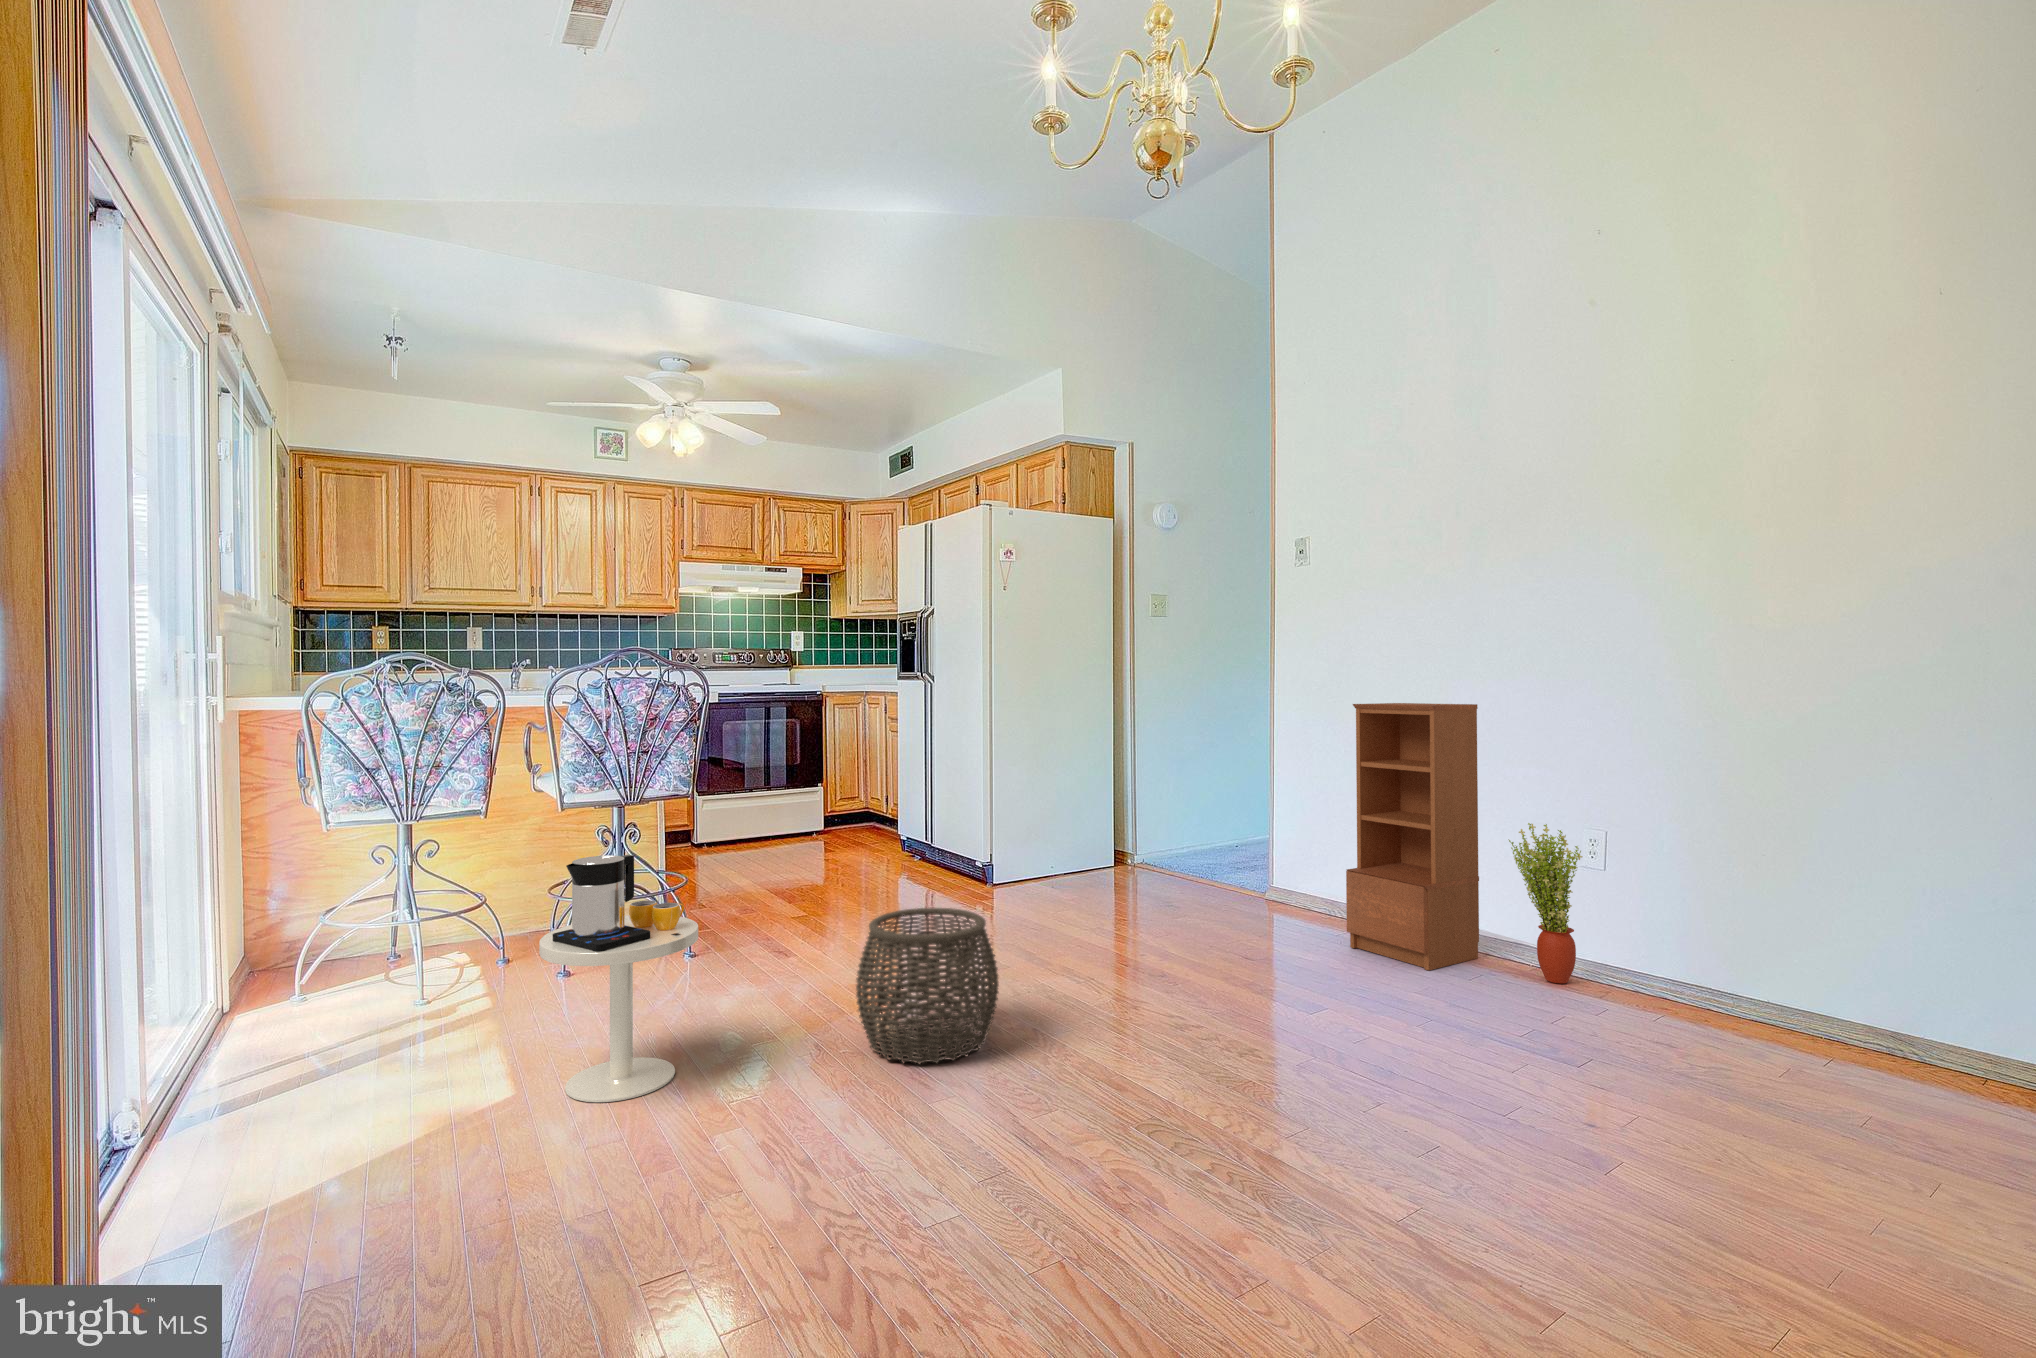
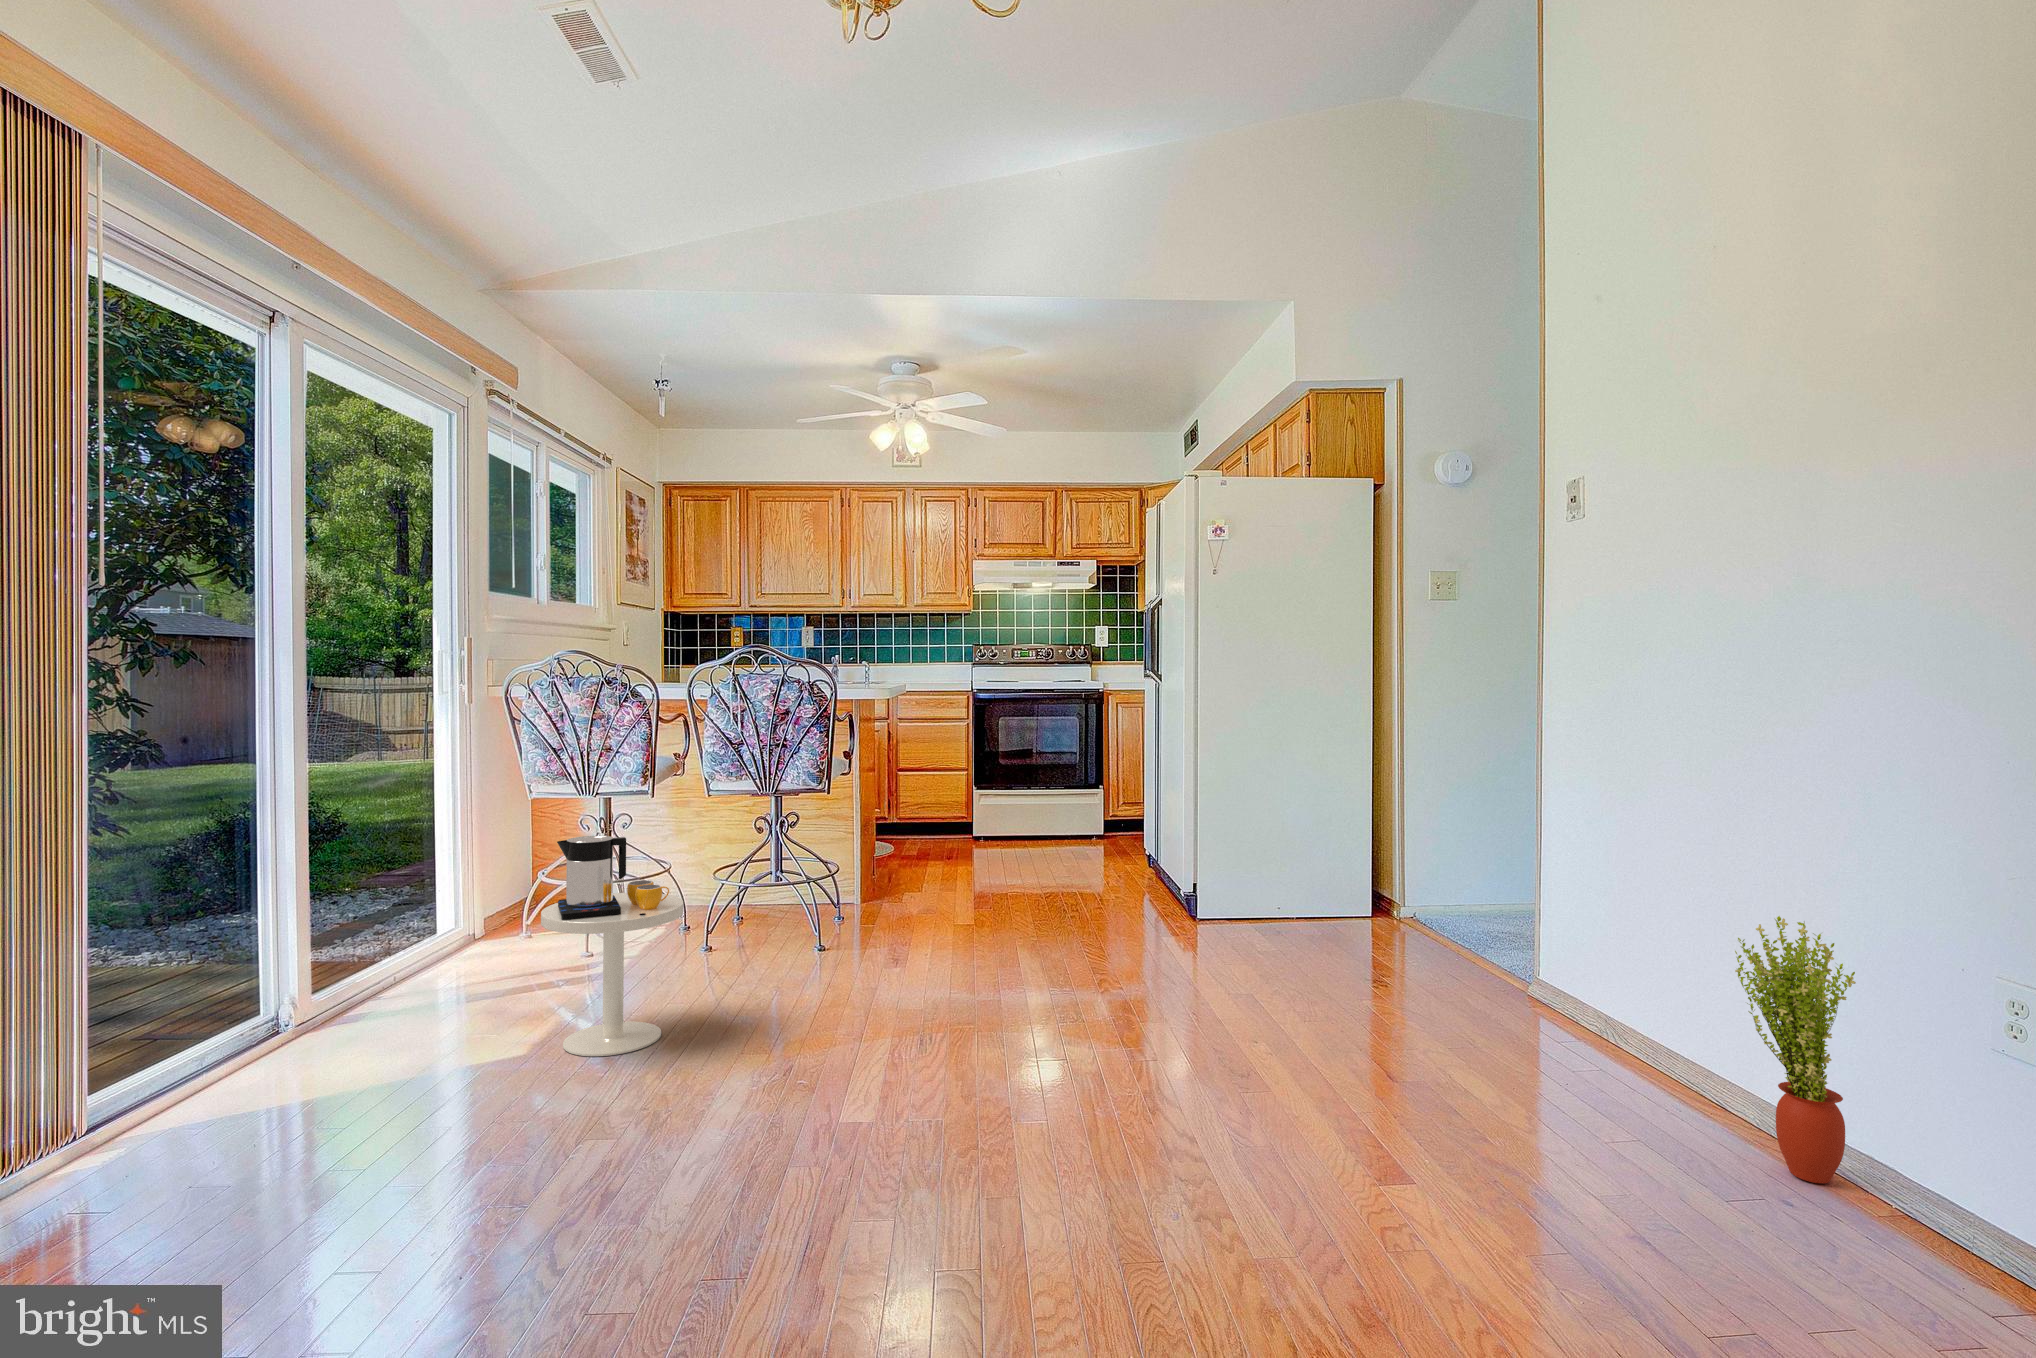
bookcase: present [1346,703,1479,971] -> none [1520,719,1724,1115]
woven basket: present [856,908,999,1064] -> none [797,921,951,1088]

